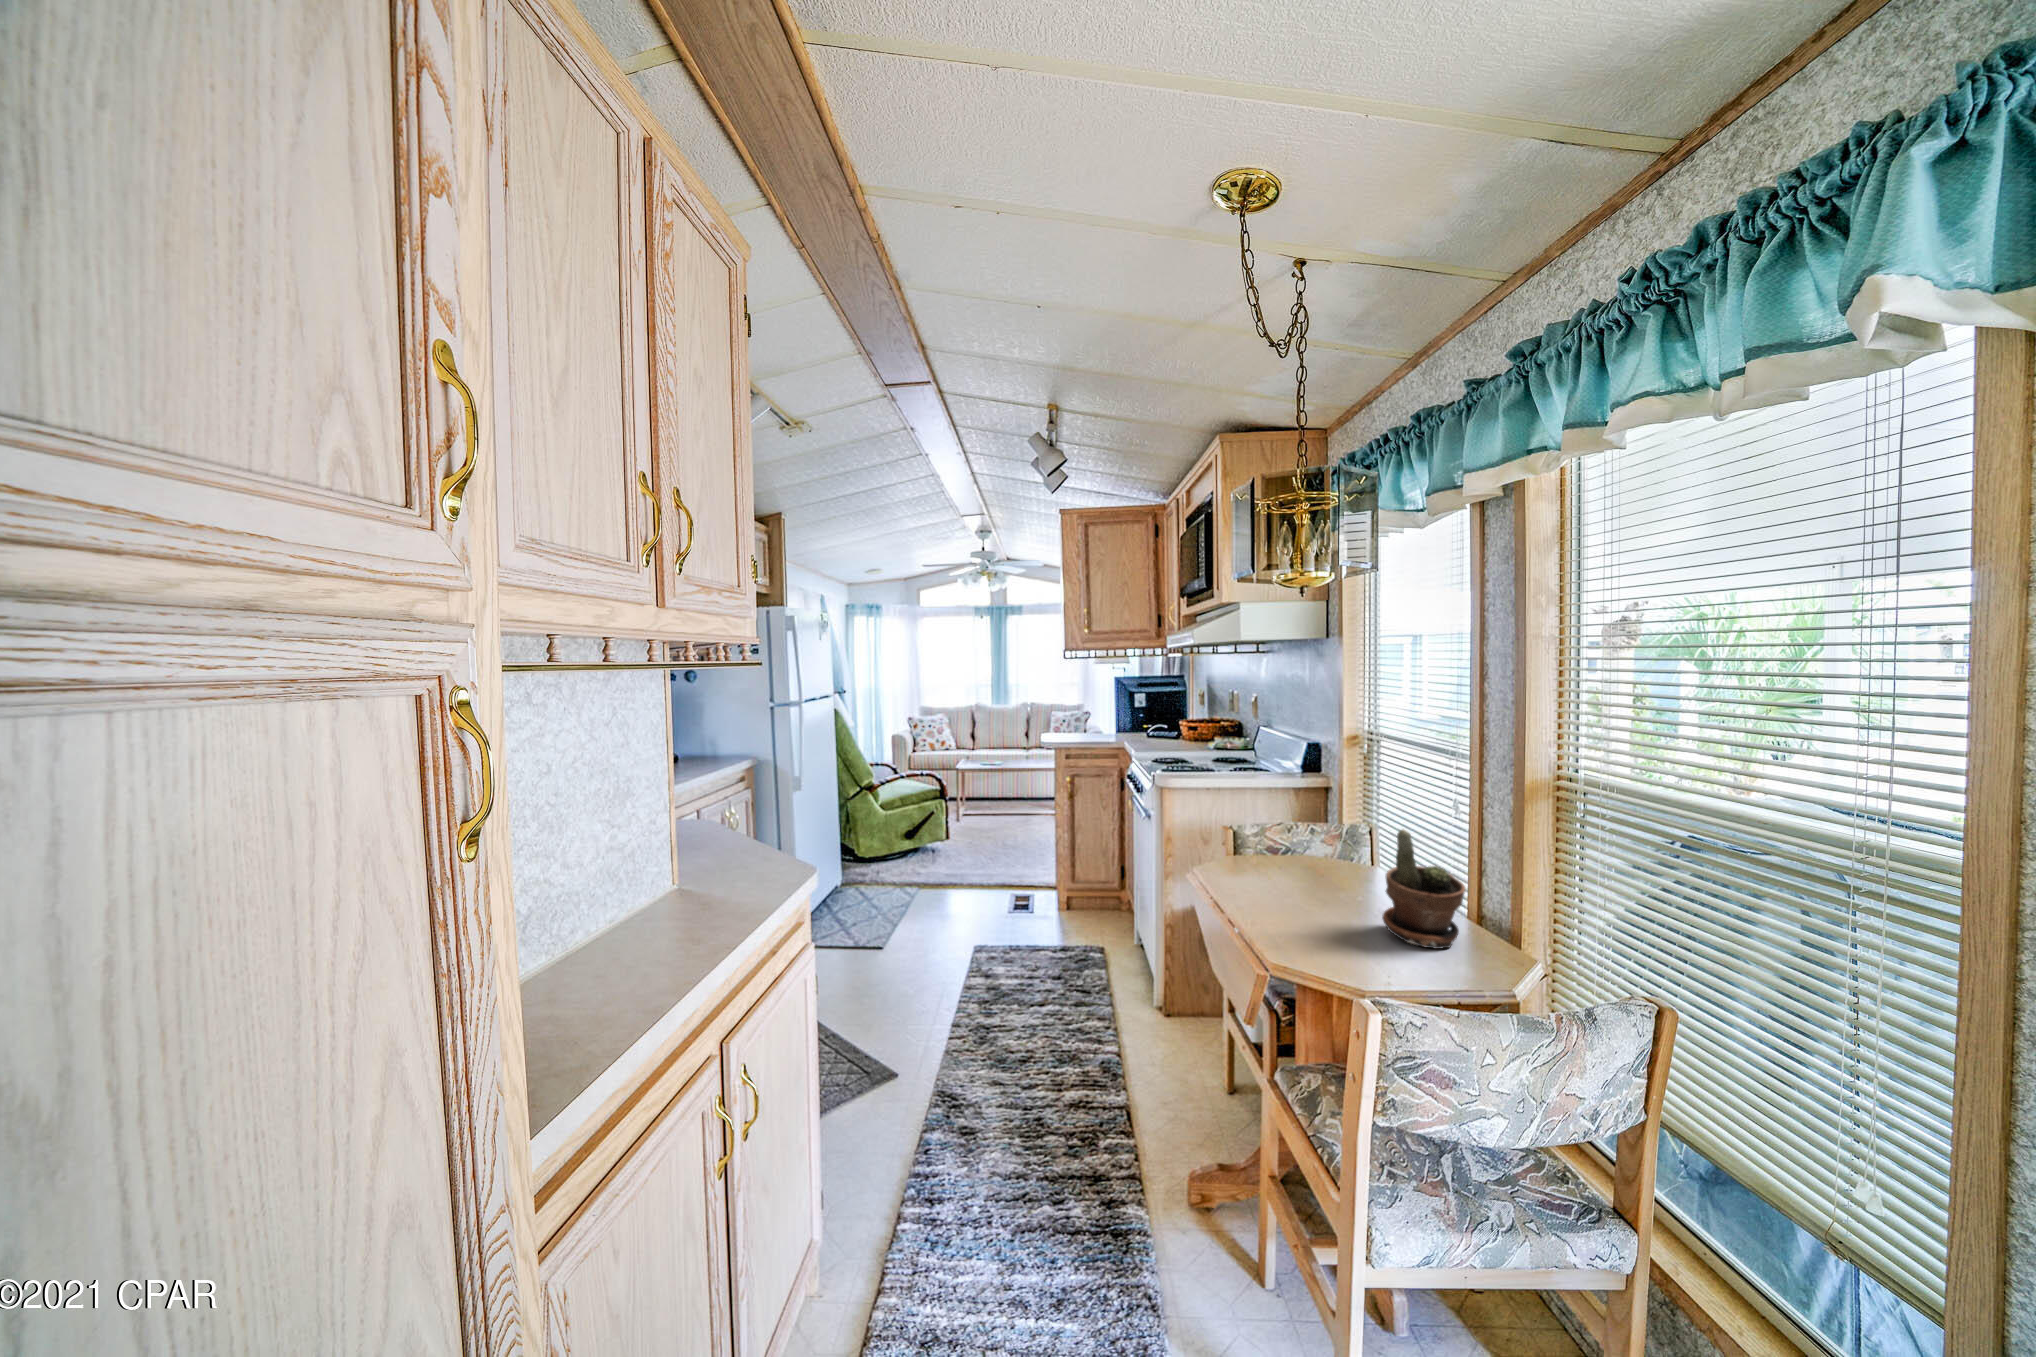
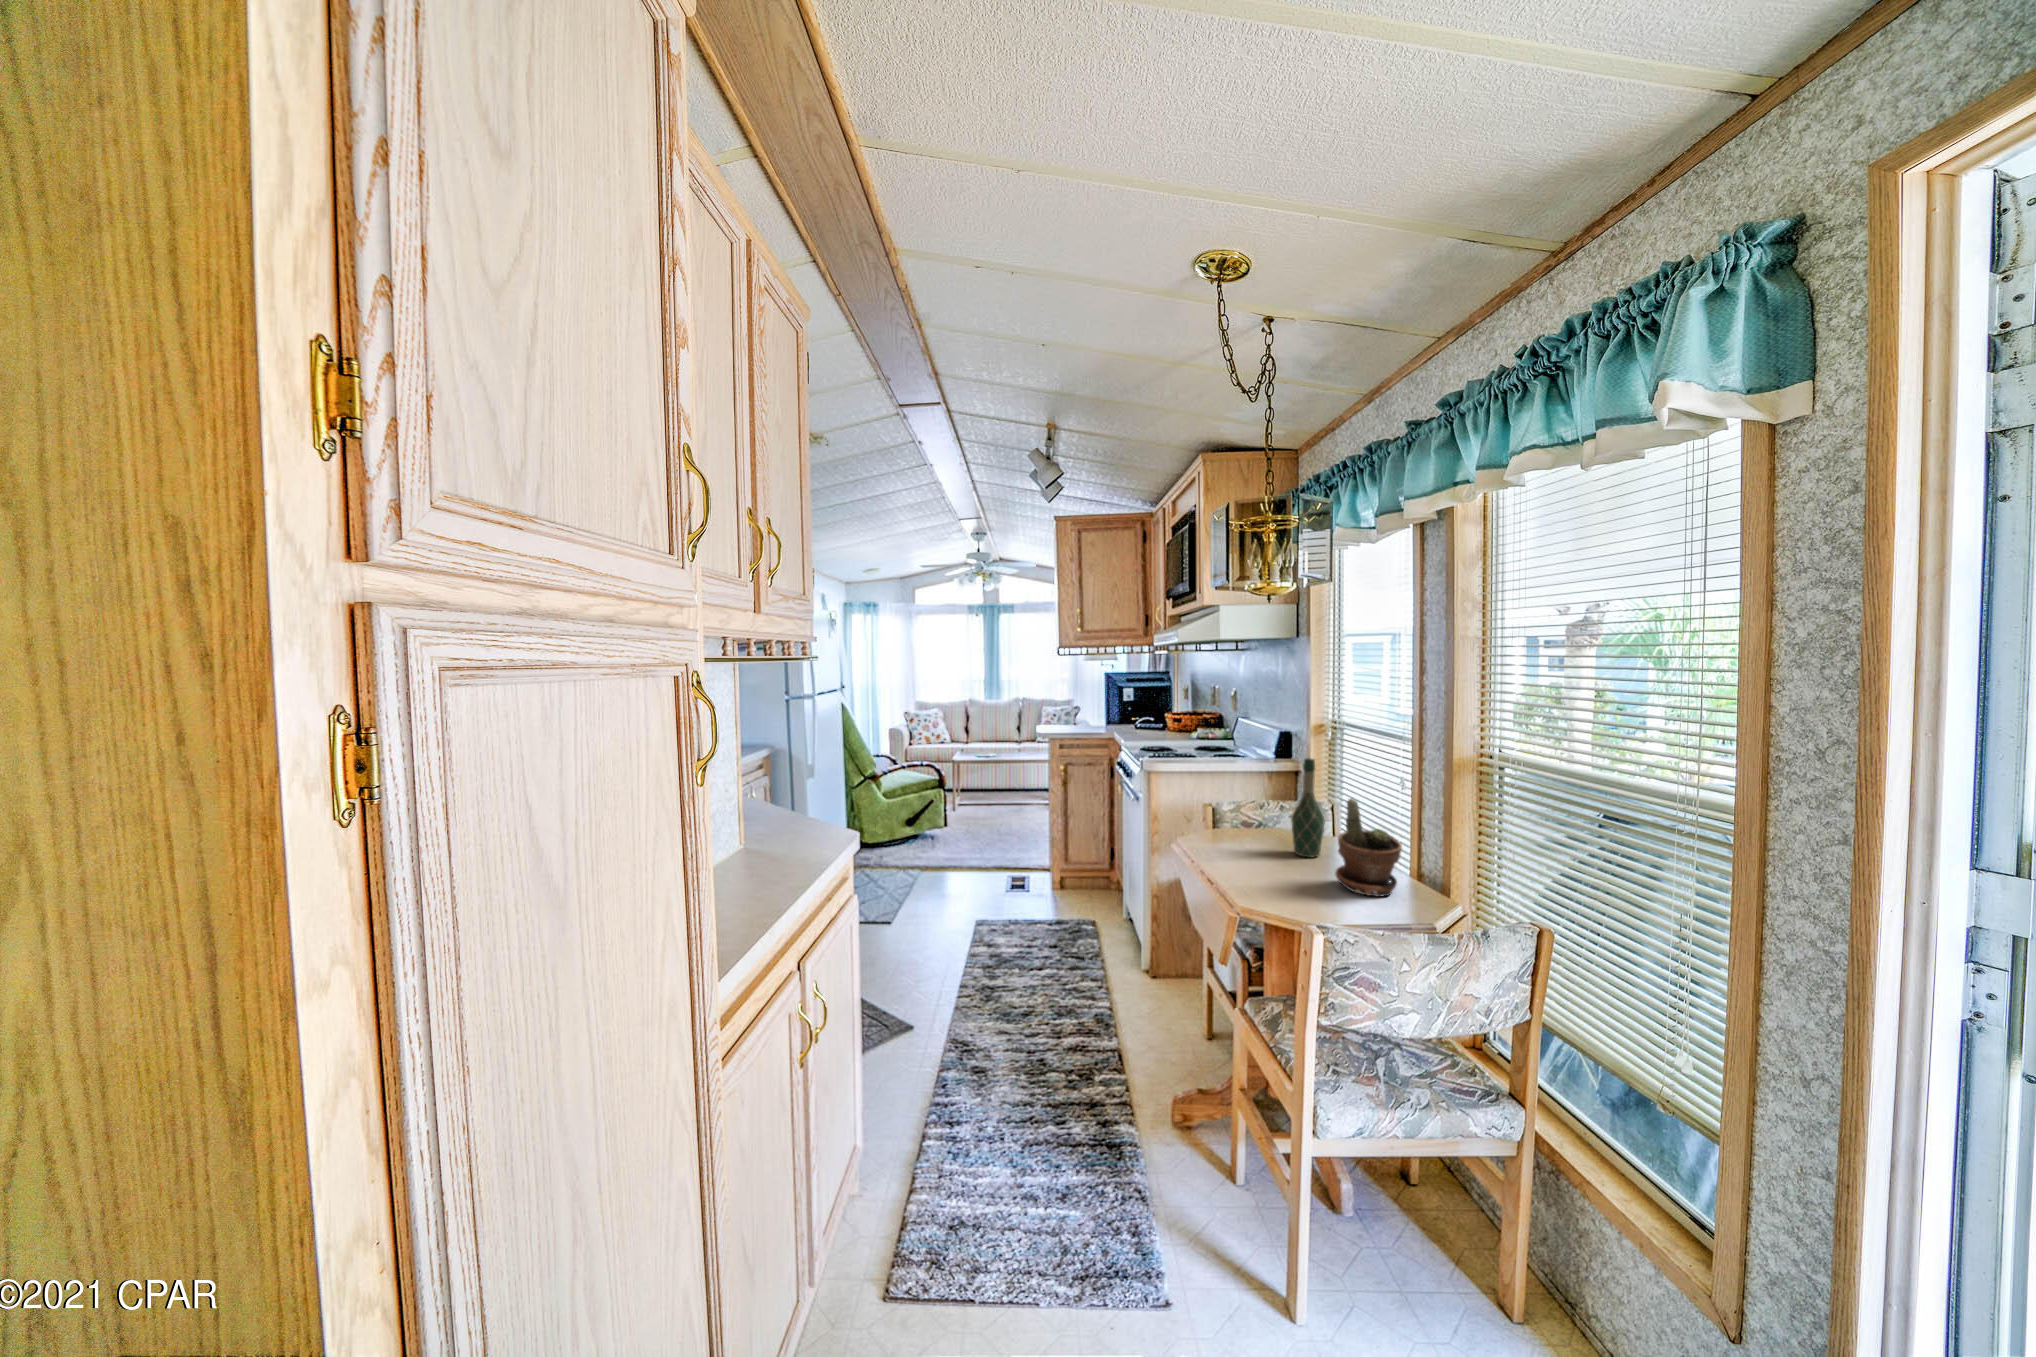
wine bottle: none [1326,778,1365,894] -> present [1292,758,1325,857]

